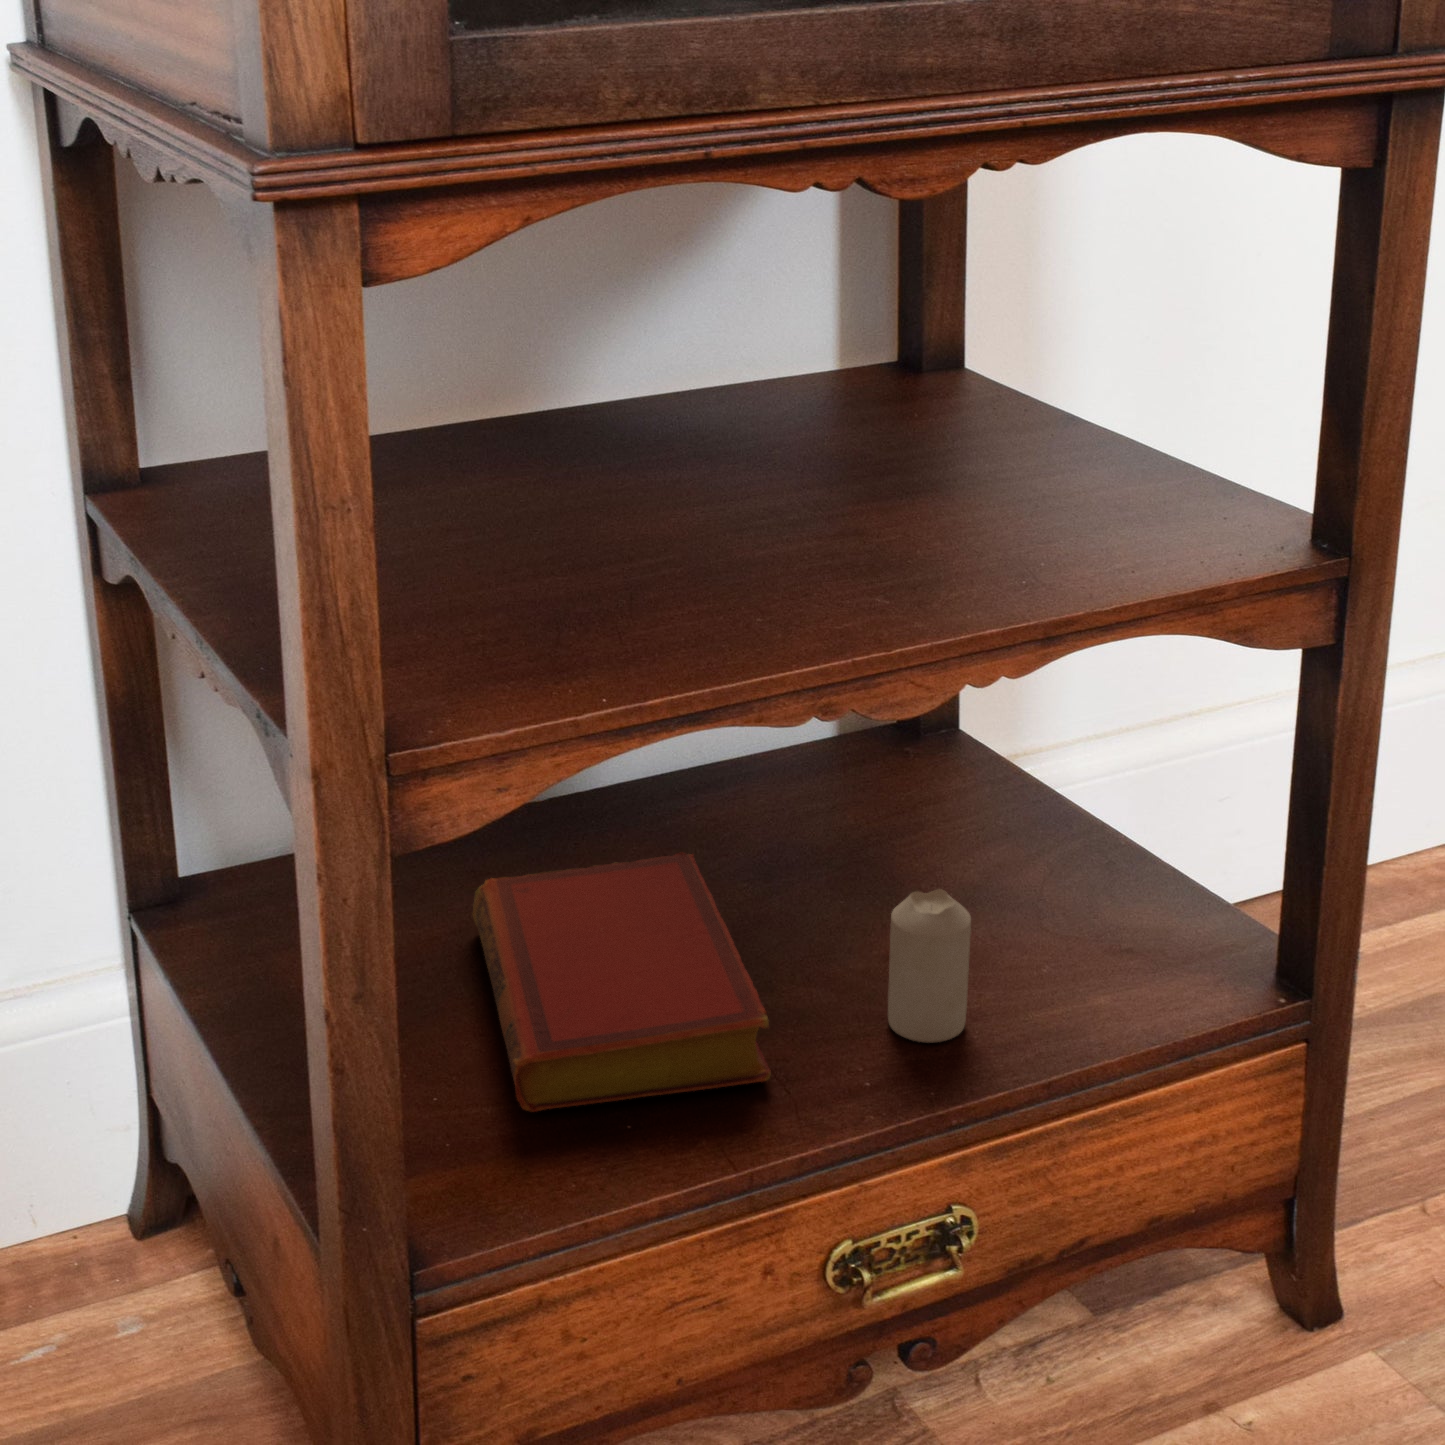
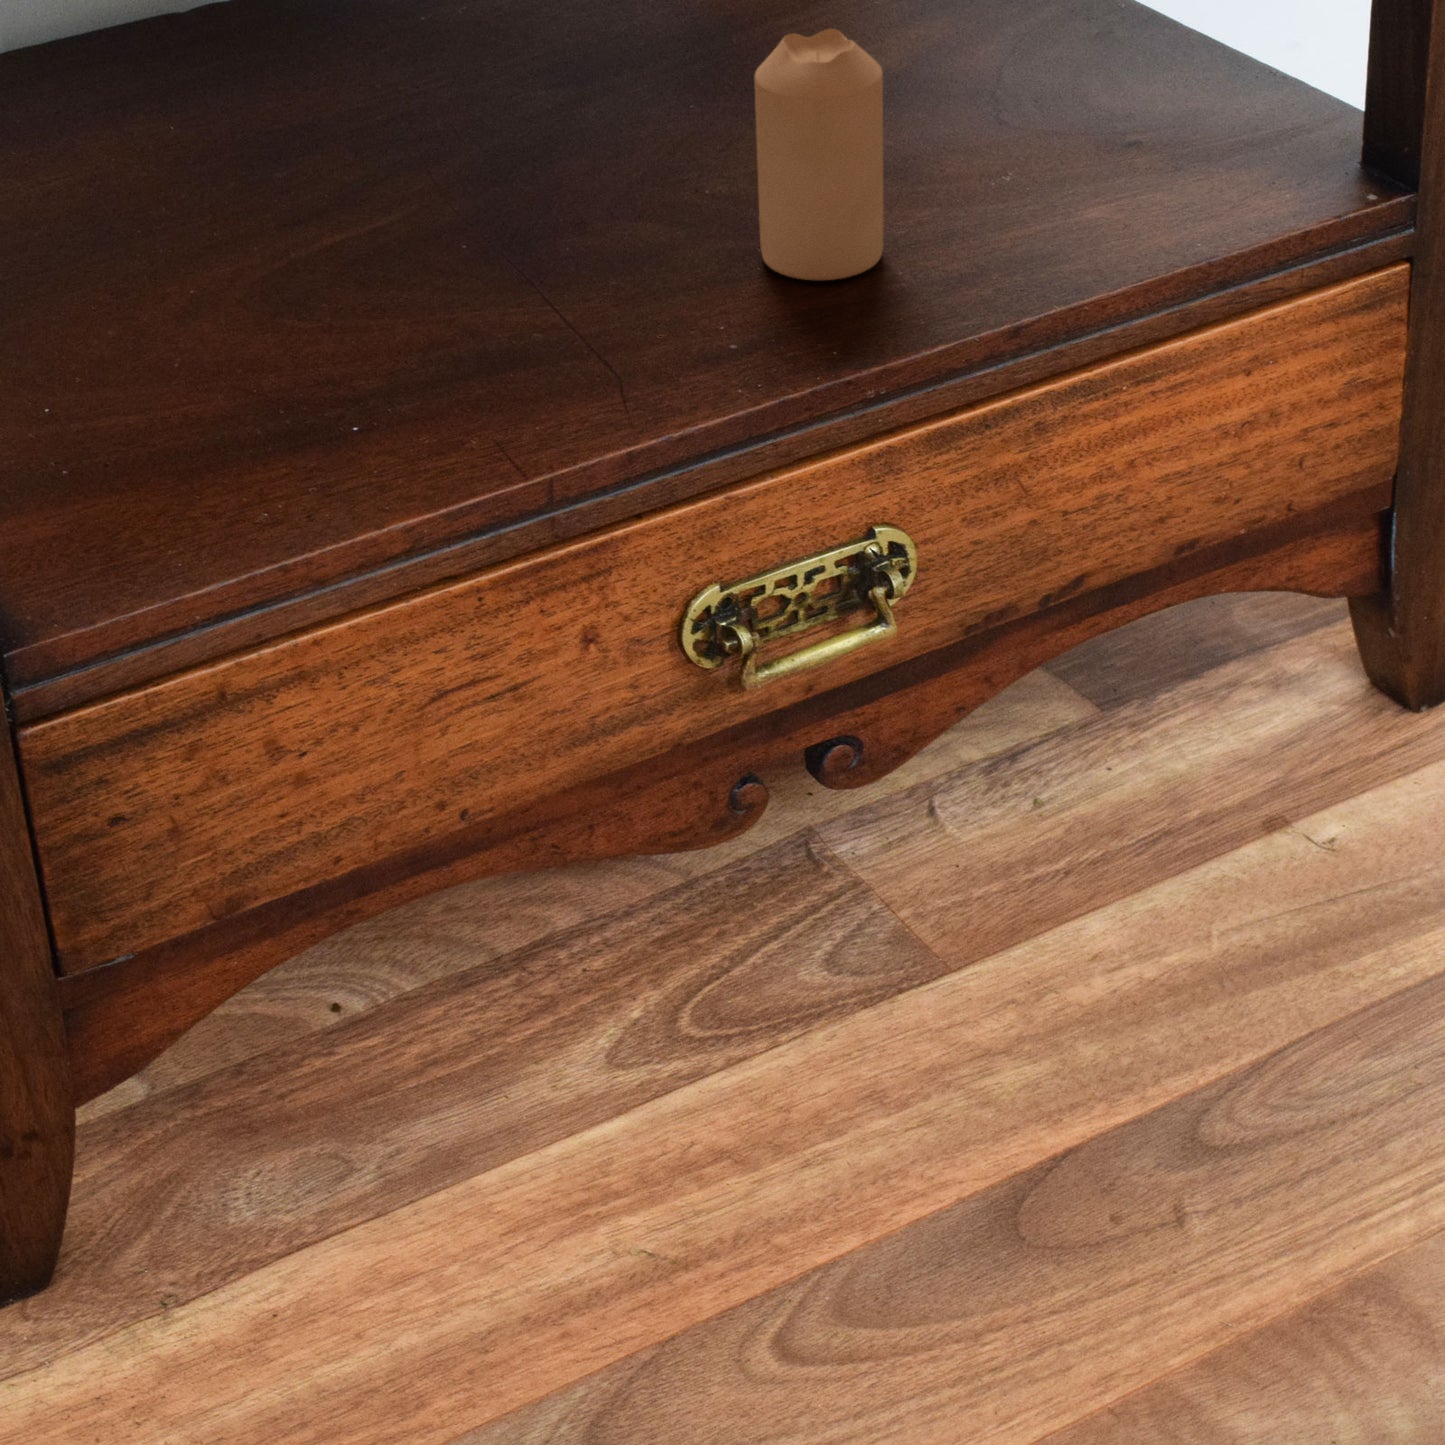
book: present [473,852,771,1112] -> none [99,31,575,412]

